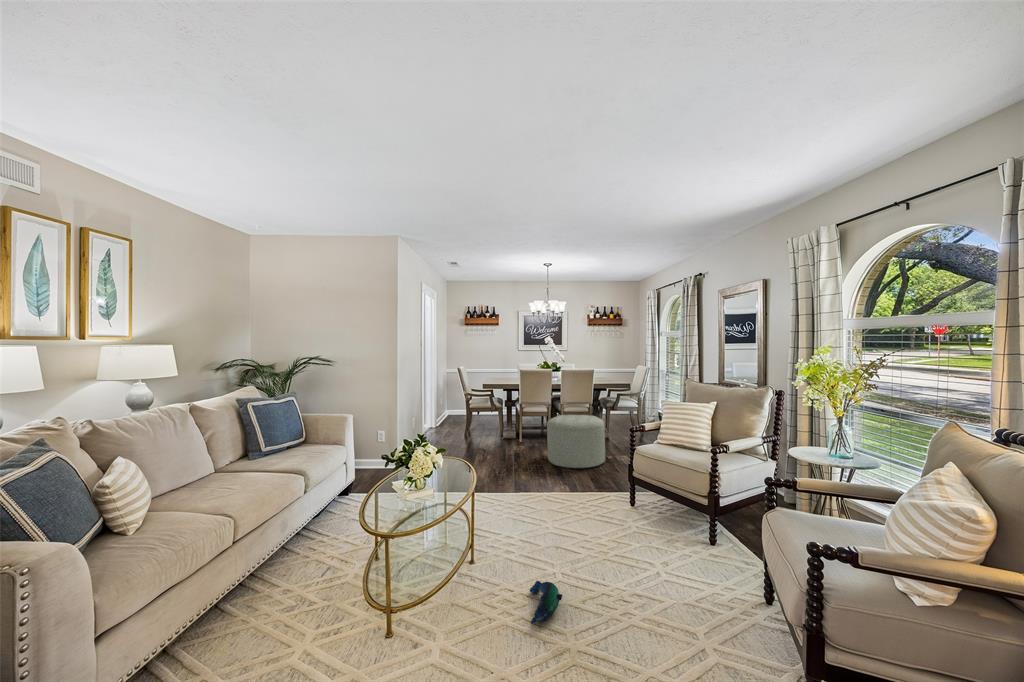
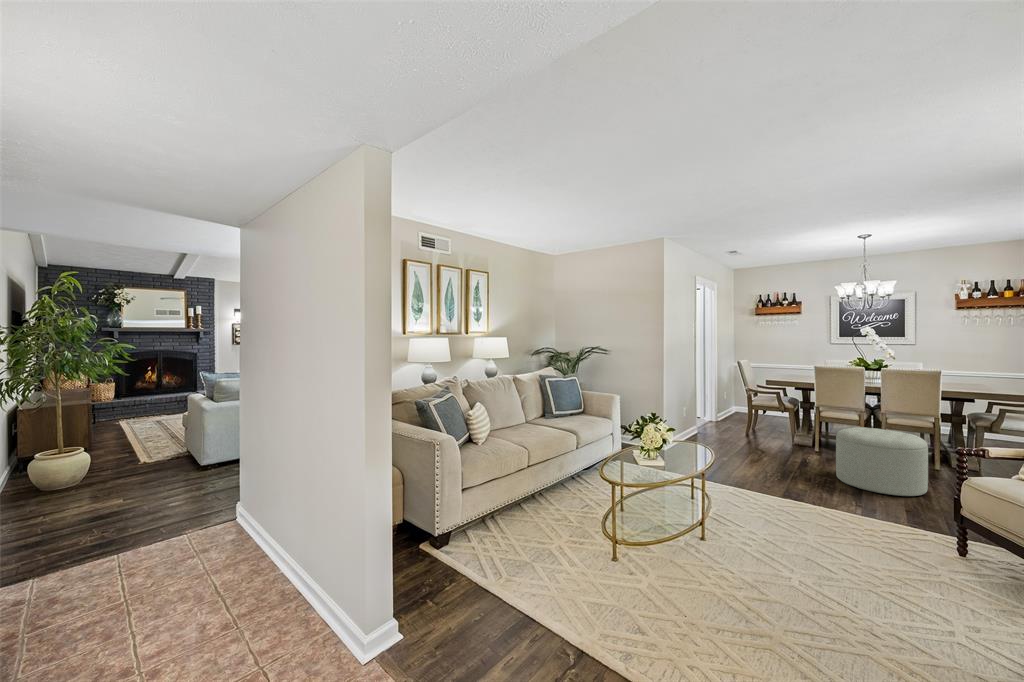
plush toy: present [530,581,562,624] -> none [734,569,773,600]

